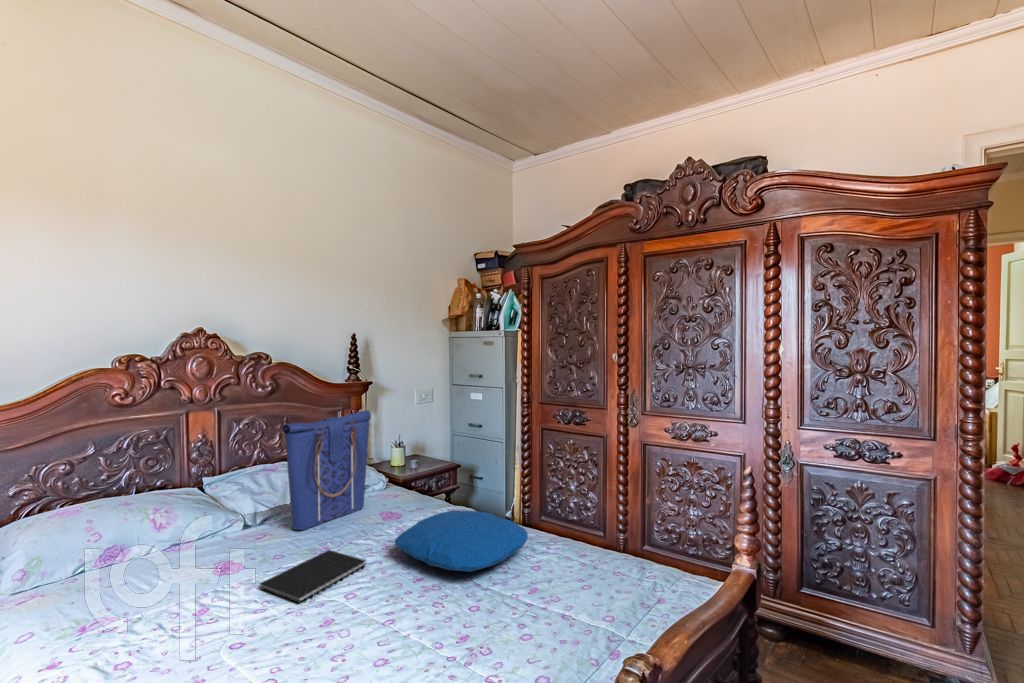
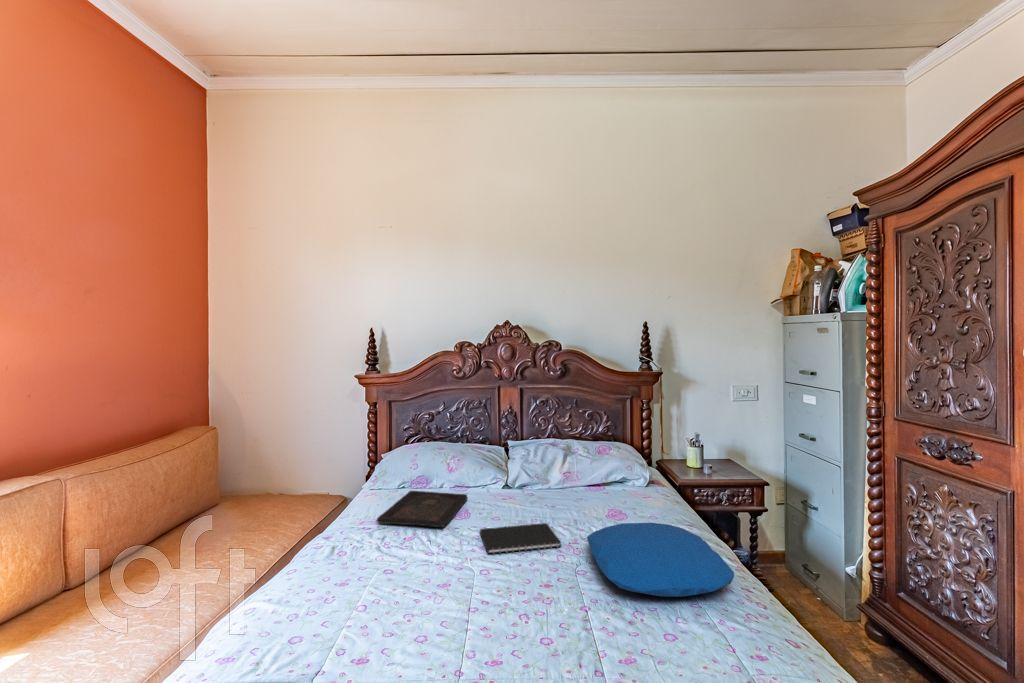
tote bag: present [283,410,371,530] -> none [537,401,626,502]
tray: none [71,555,203,640] -> present [377,491,467,527]

